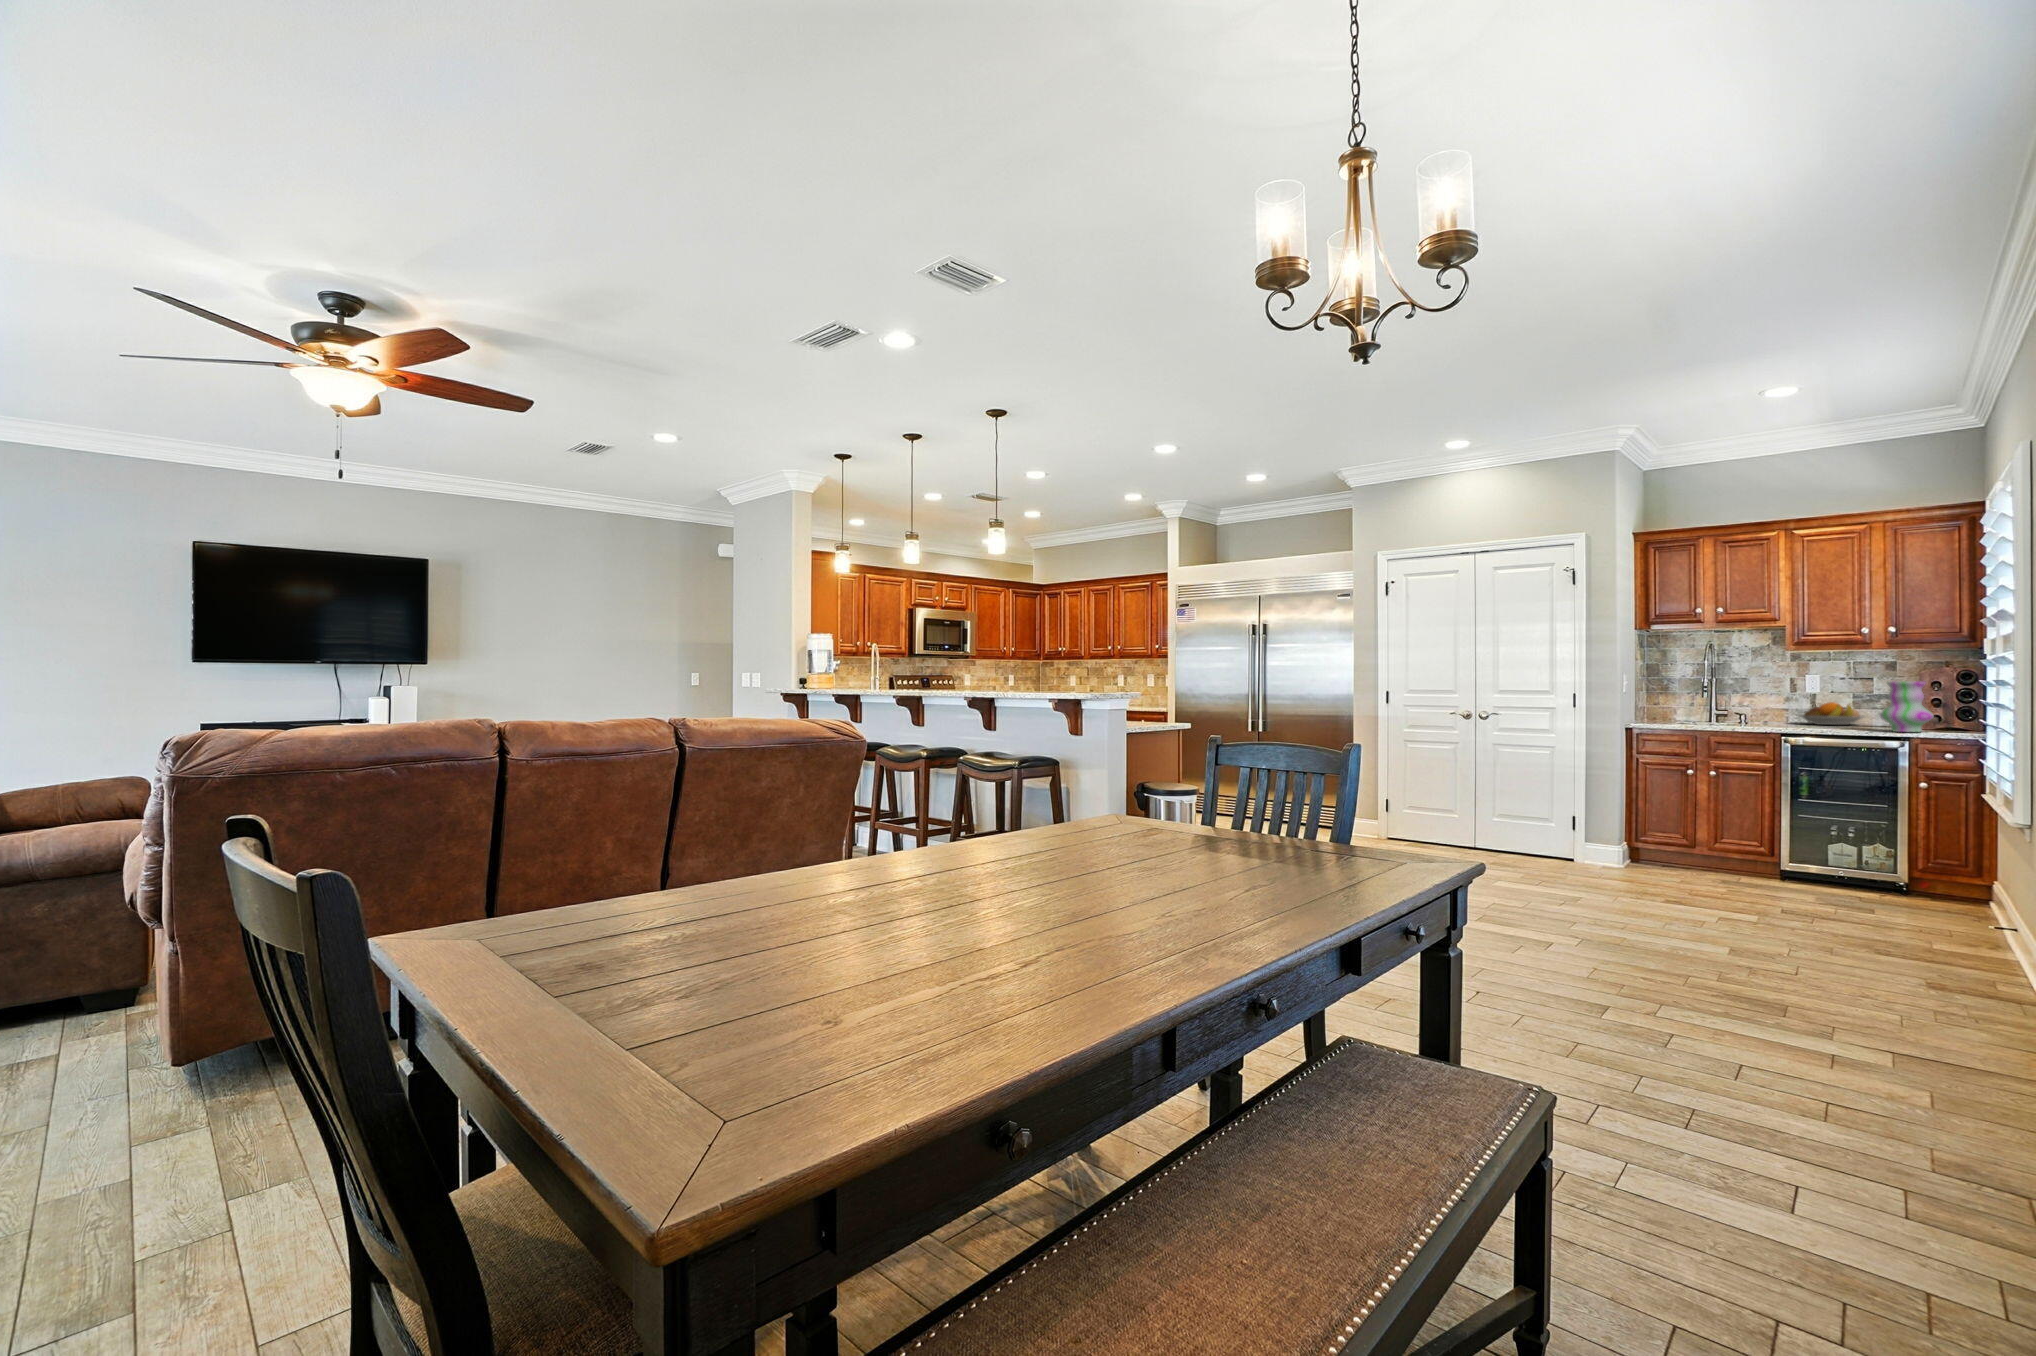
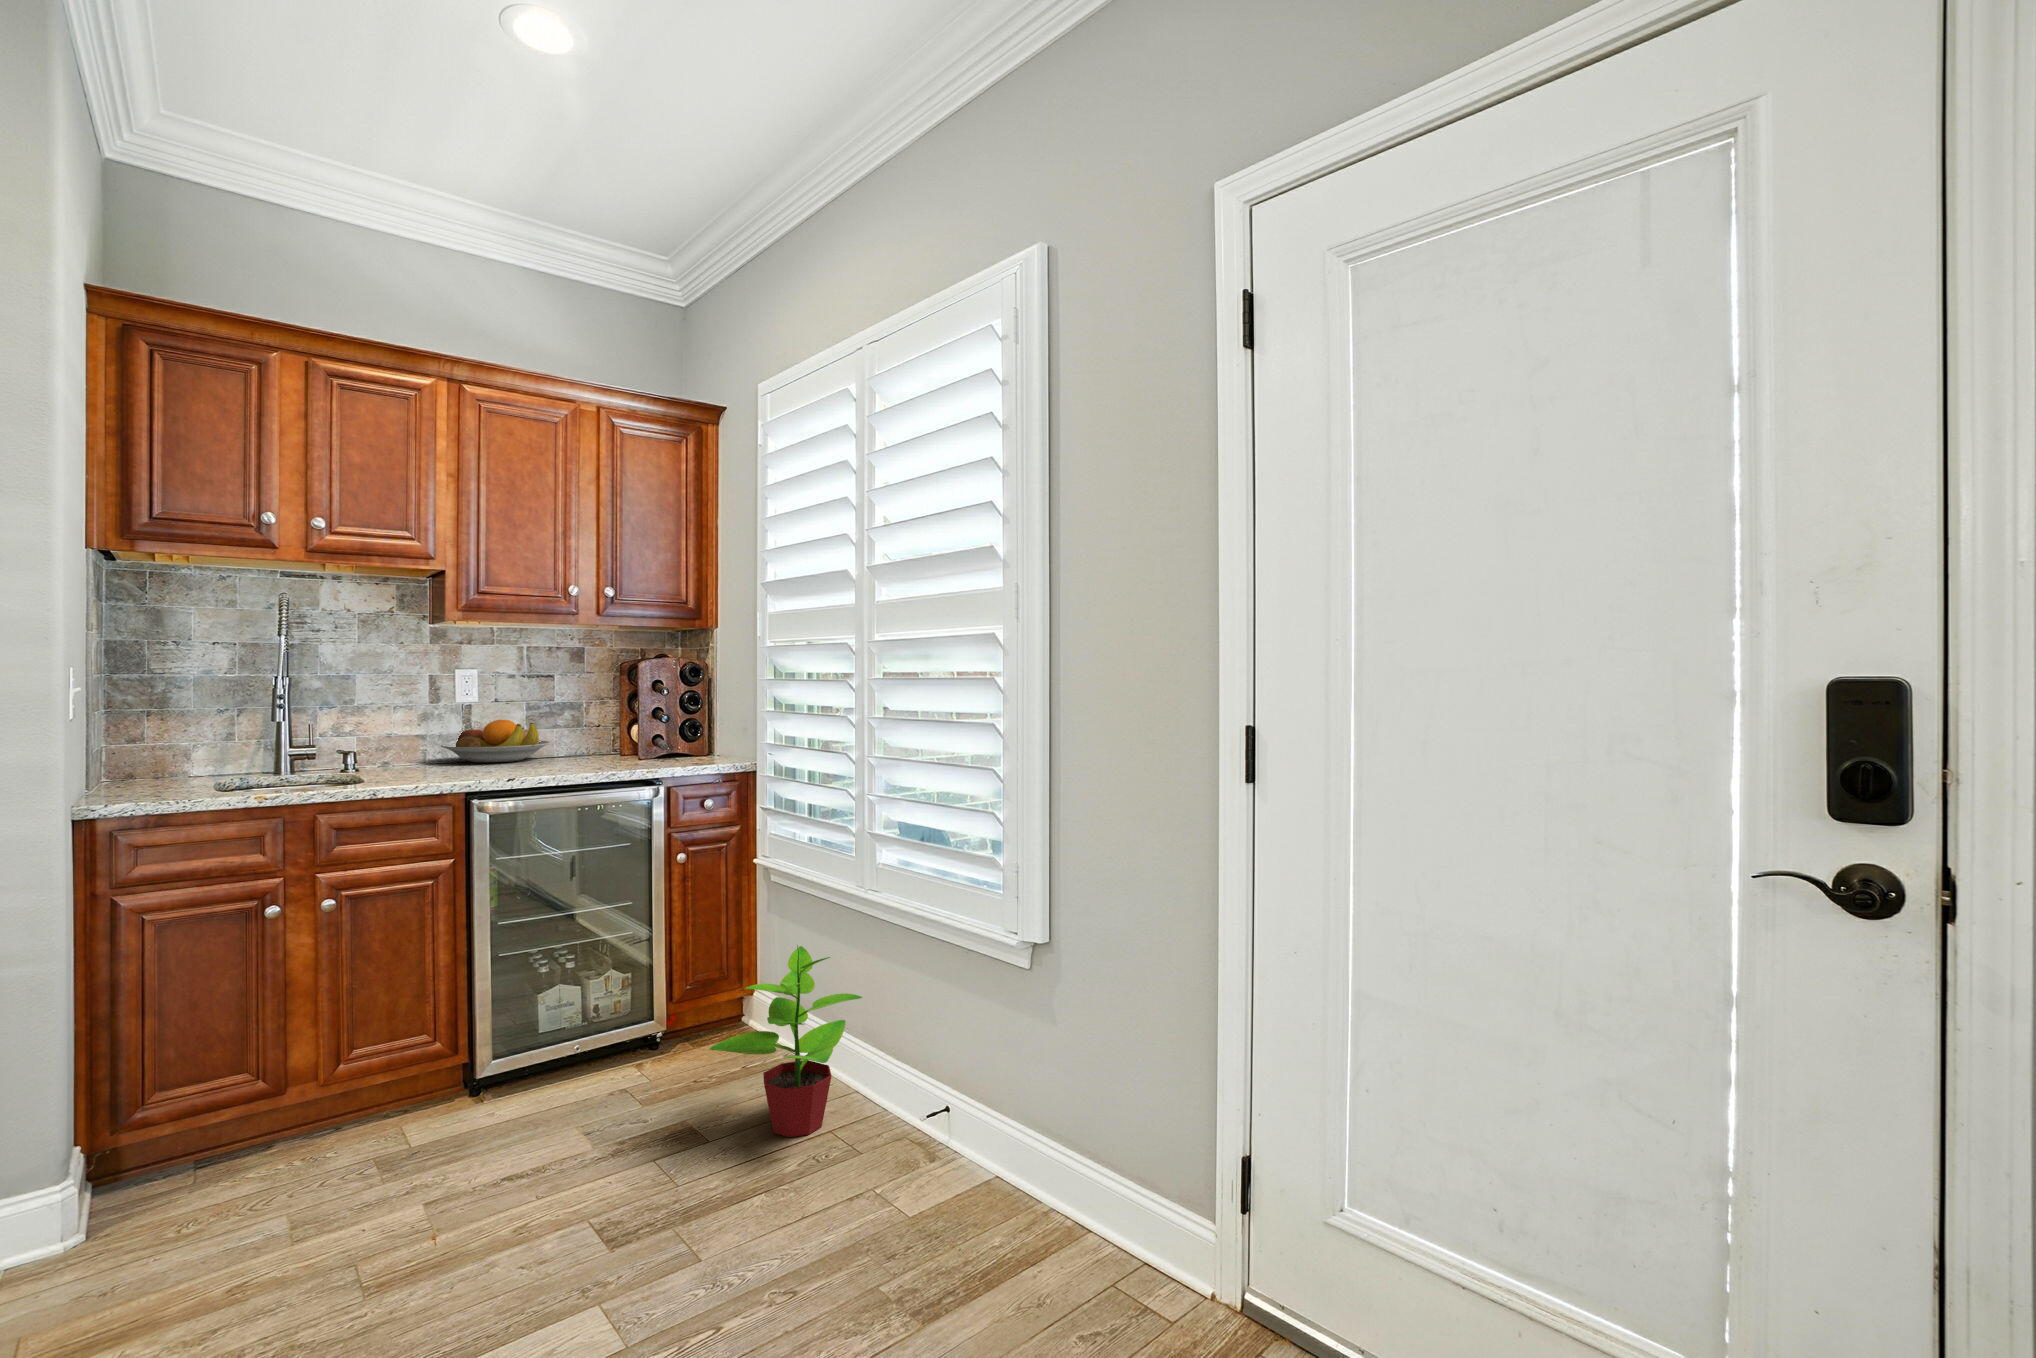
vase: present [1880,681,1934,732] -> none [611,680,683,768]
potted plant: none [1881,825,1992,926] -> present [710,946,862,1137]

